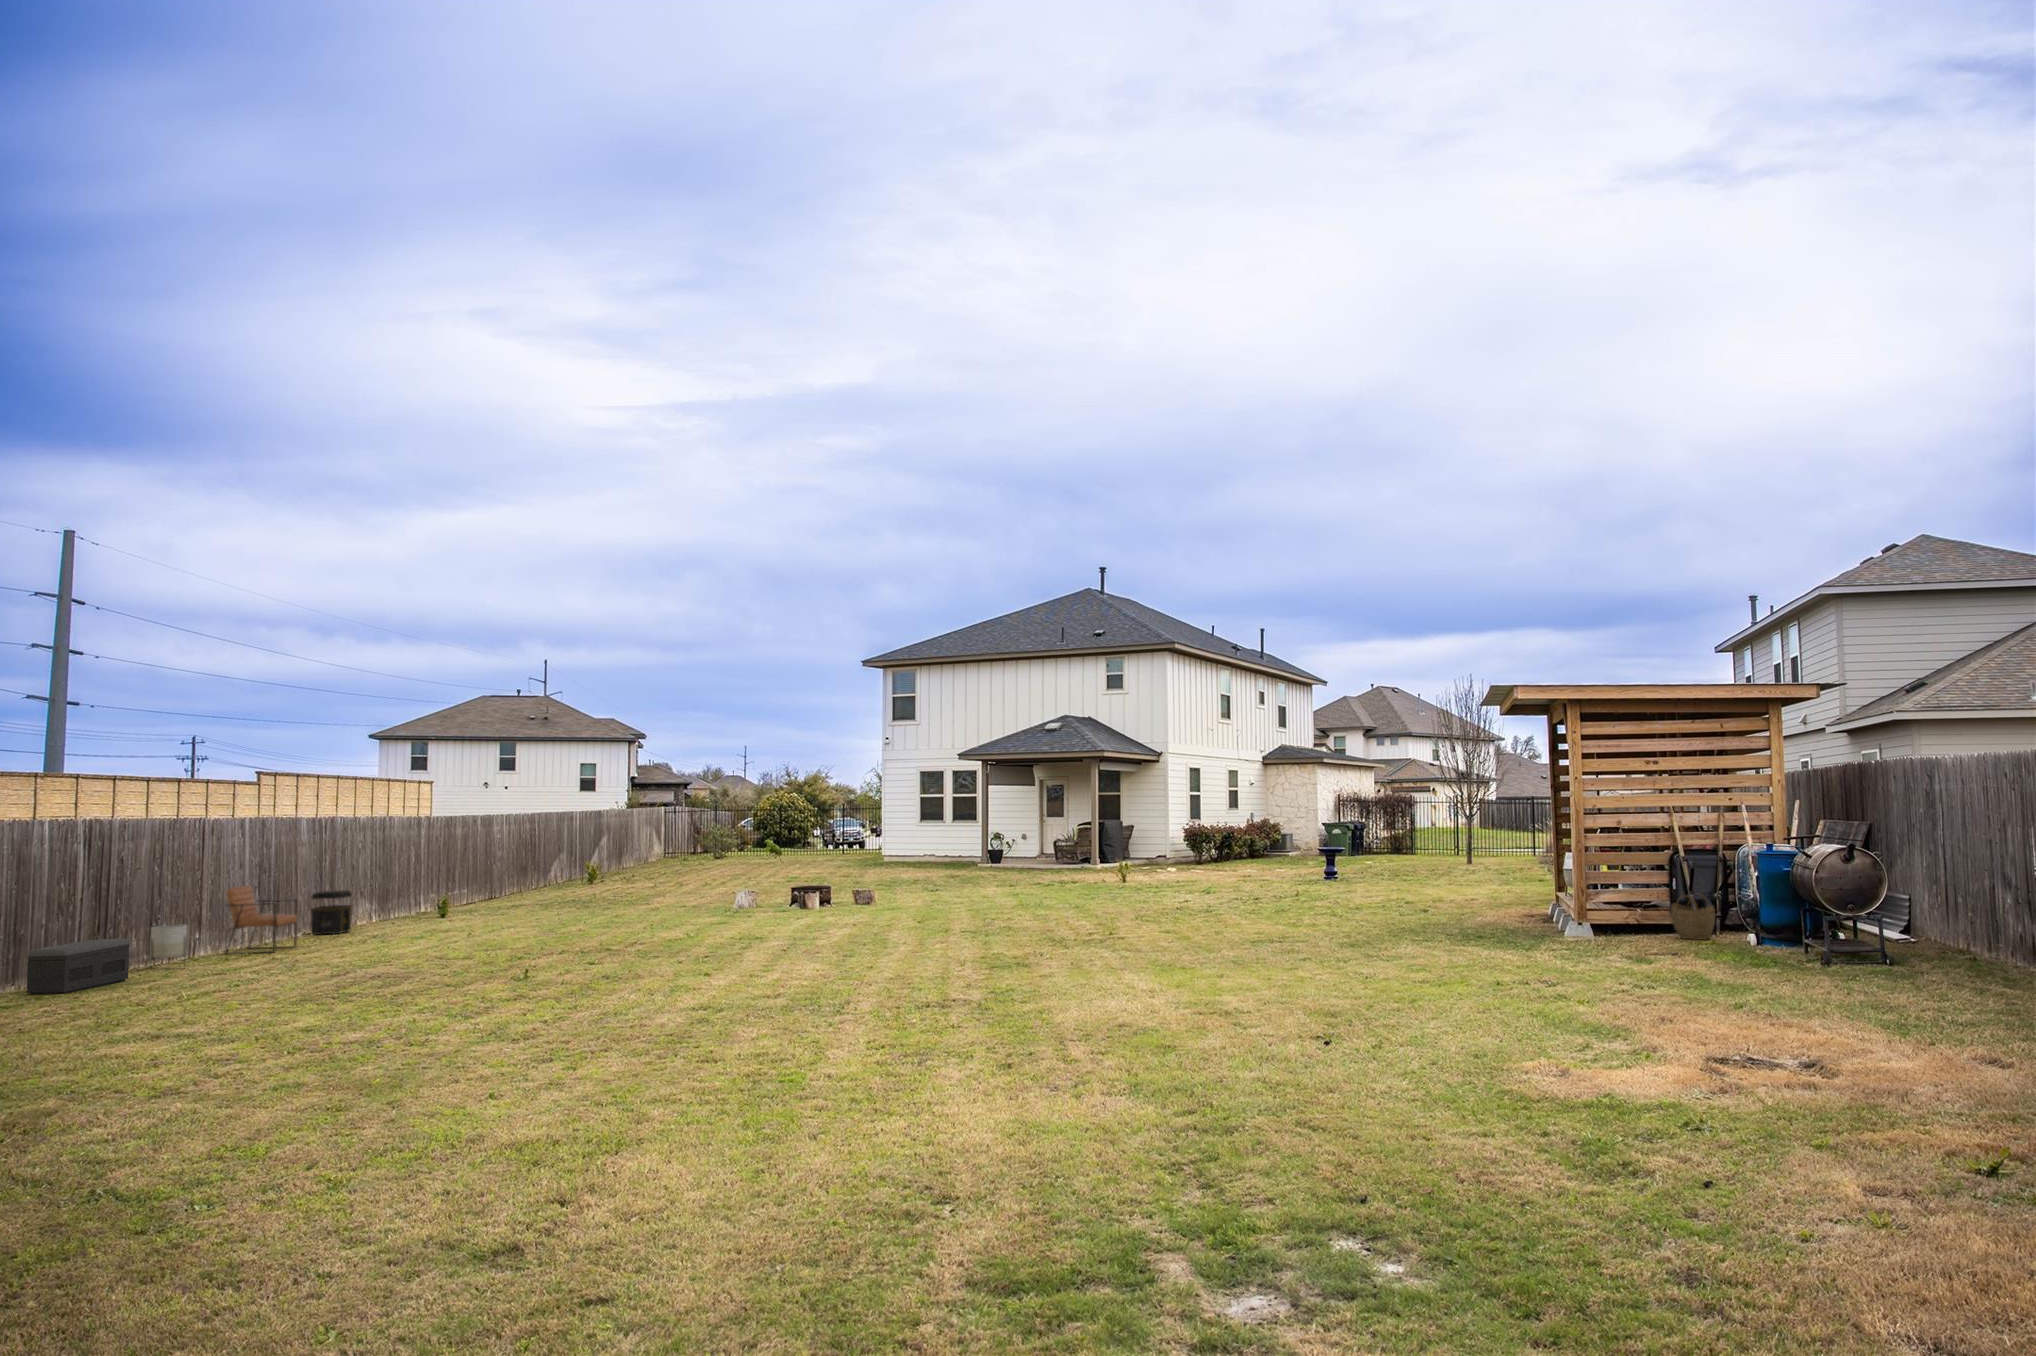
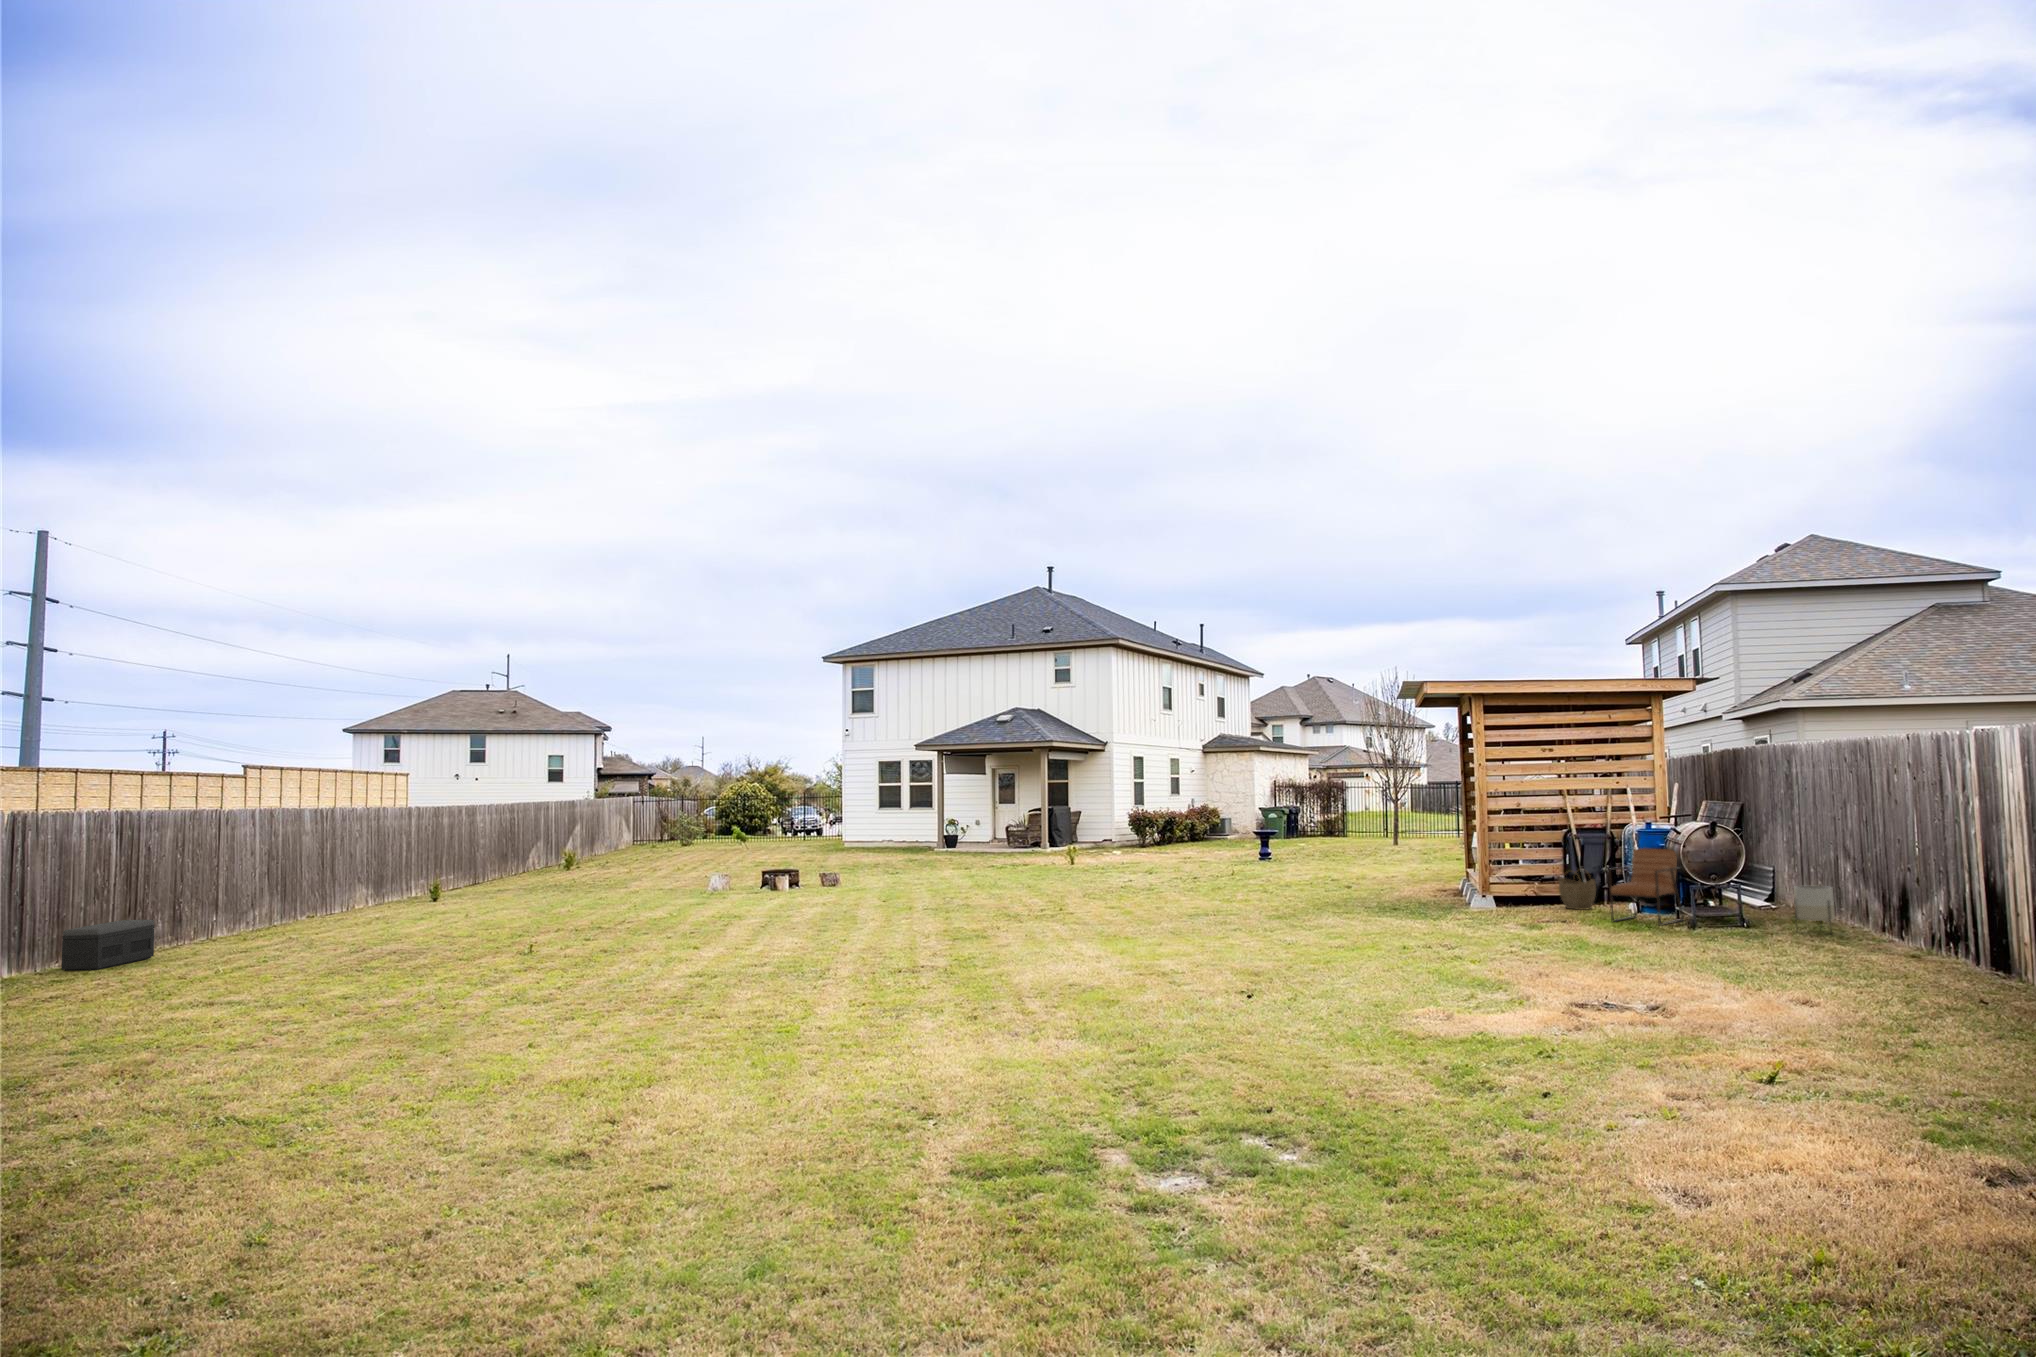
chair: present [226,885,297,954] -> present [1609,848,1684,926]
toolbox: present [311,890,352,935] -> none [312,875,352,917]
planter: present [150,925,187,960] -> present [1794,886,1835,922]

